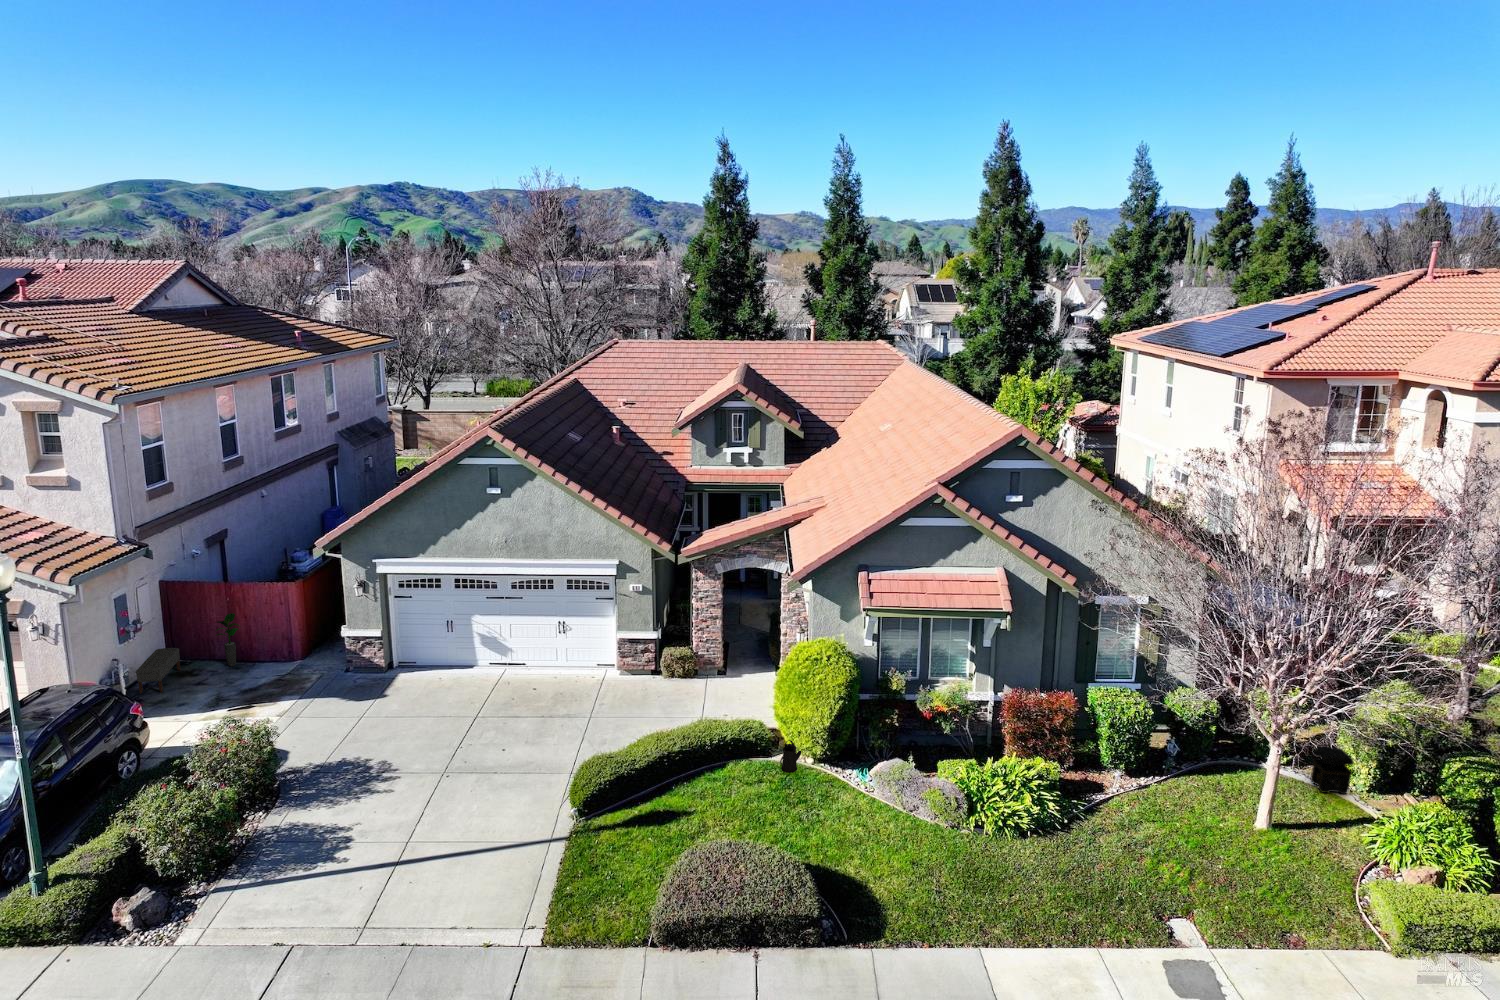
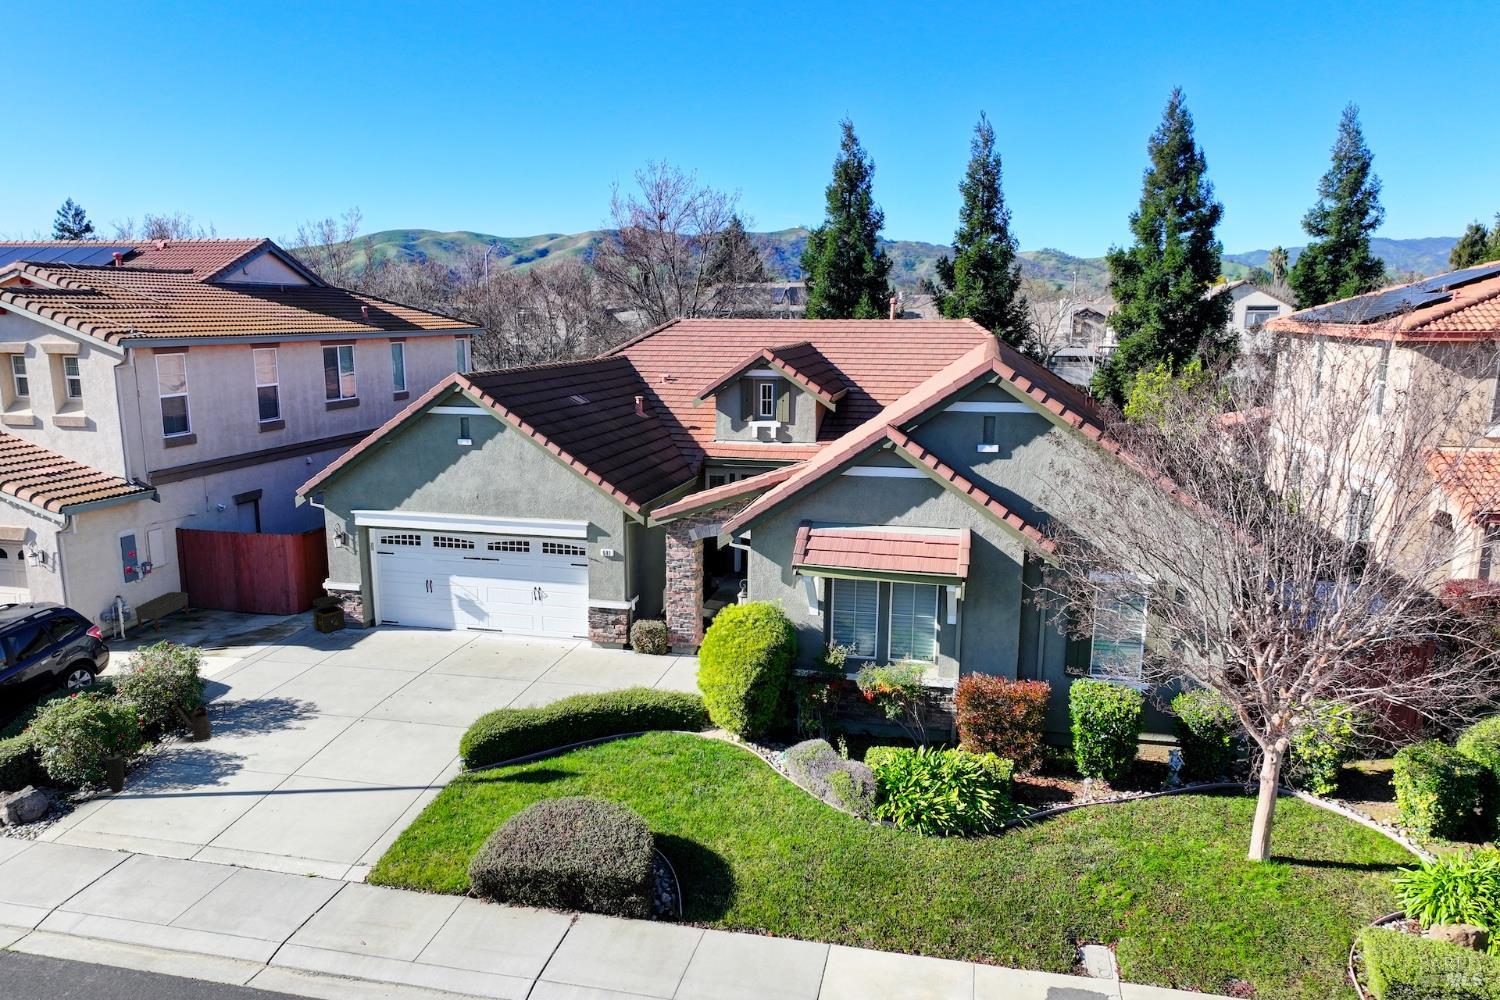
potted plant: present [216,613,239,667] -> present [91,712,131,792]
watering can: present [780,740,801,772] -> present [177,706,213,742]
toolbox: present [1311,747,1354,794] -> present [313,596,345,633]

